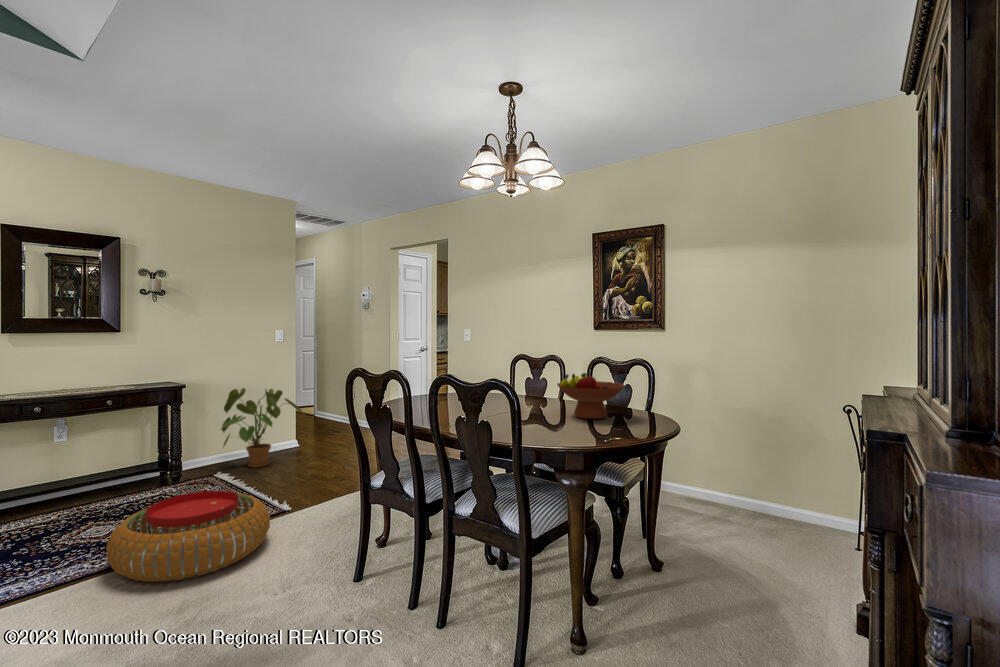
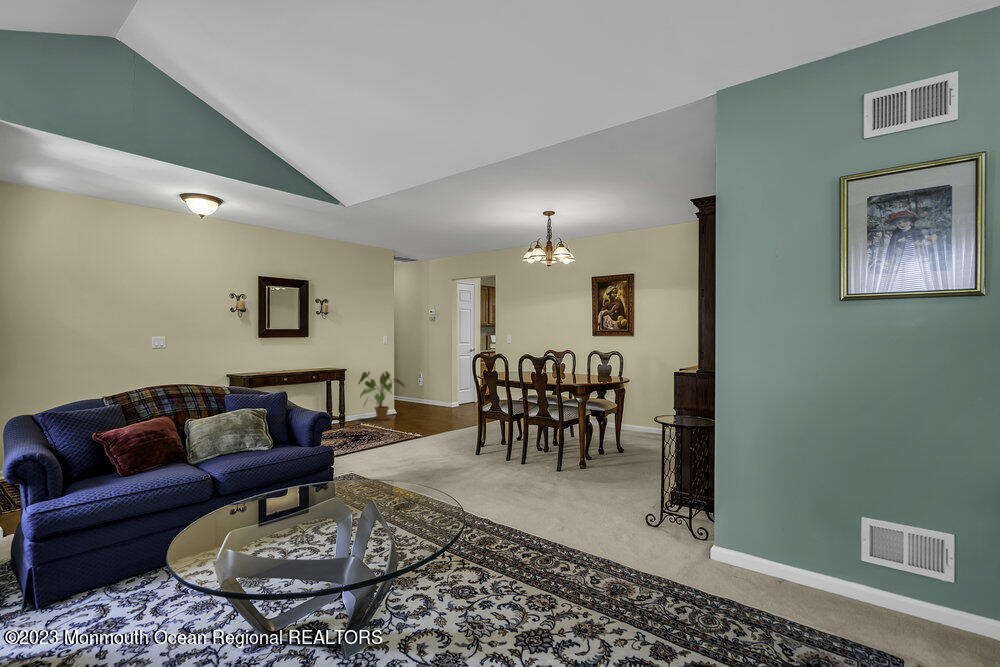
fruit bowl: present [557,373,624,419] -> none [573,356,606,378]
pouf: present [106,490,270,582] -> none [351,419,423,454]

